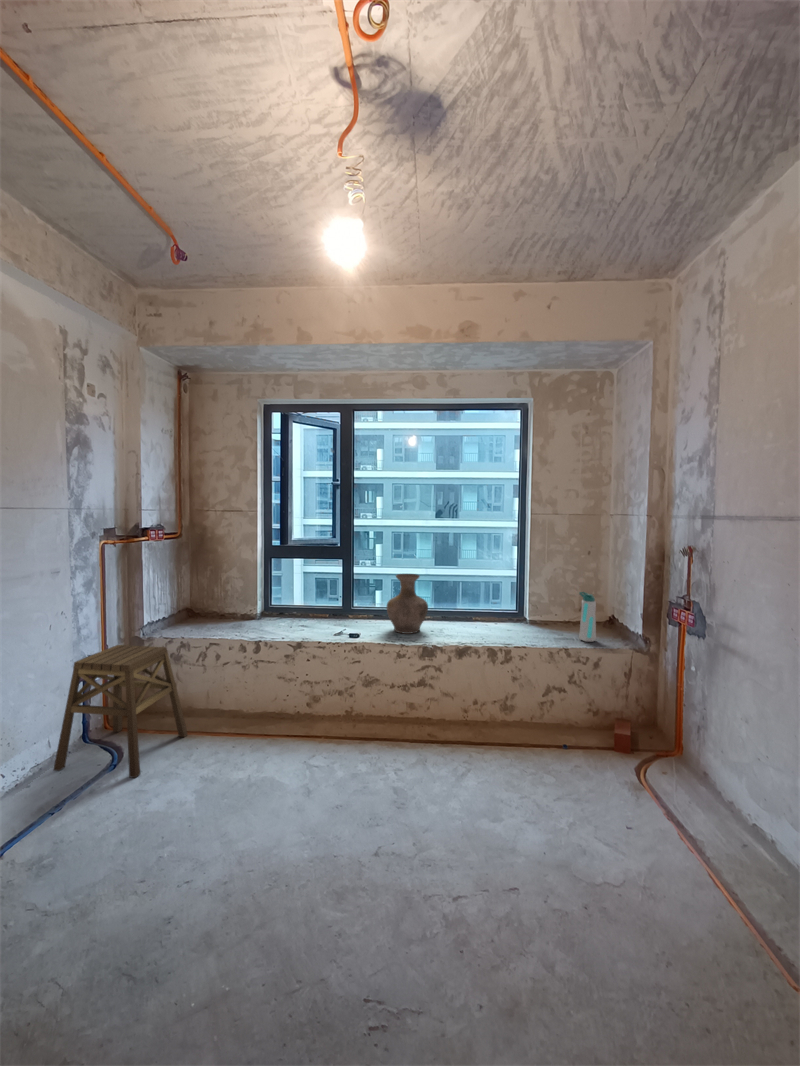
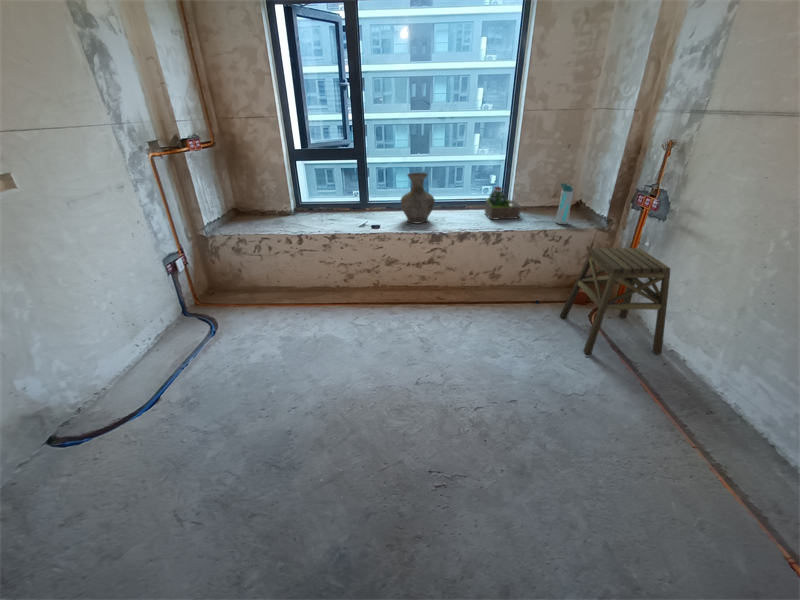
succulent plant: none [493,594,536,633] -> present [485,187,521,219]
stool: present [54,645,188,778] -> present [560,248,670,354]

